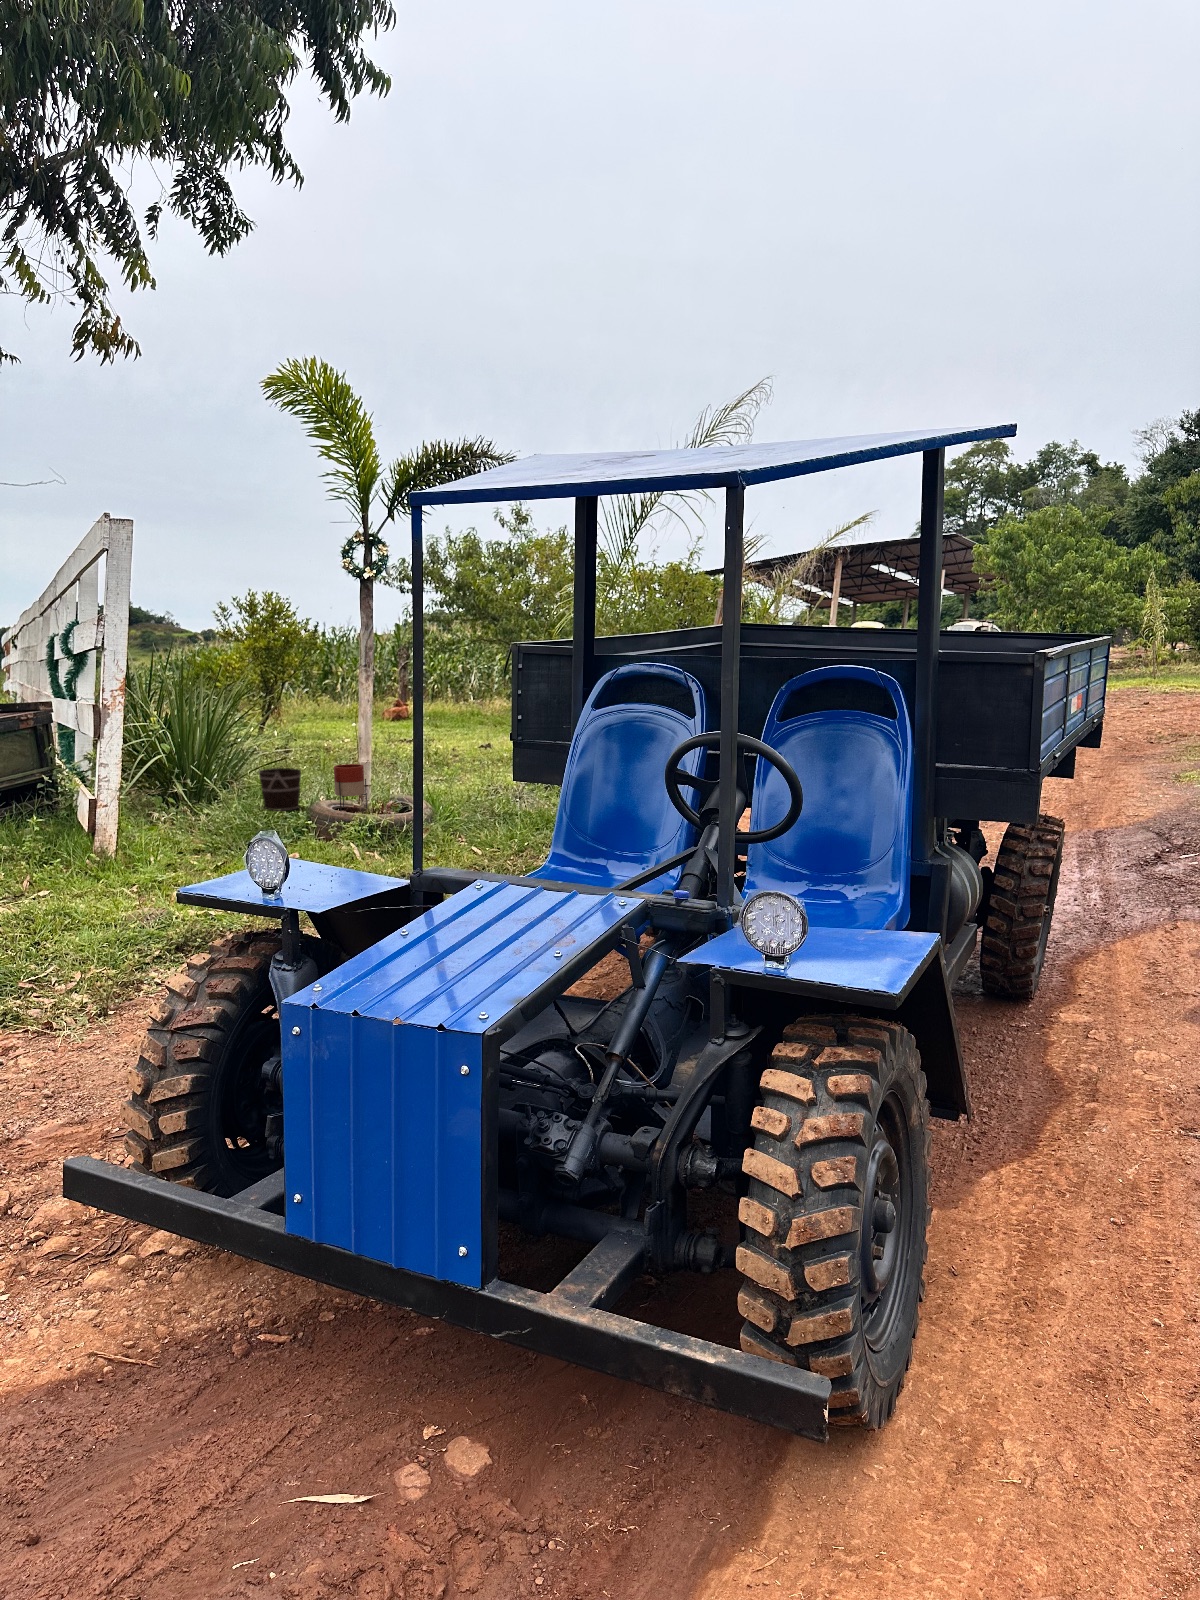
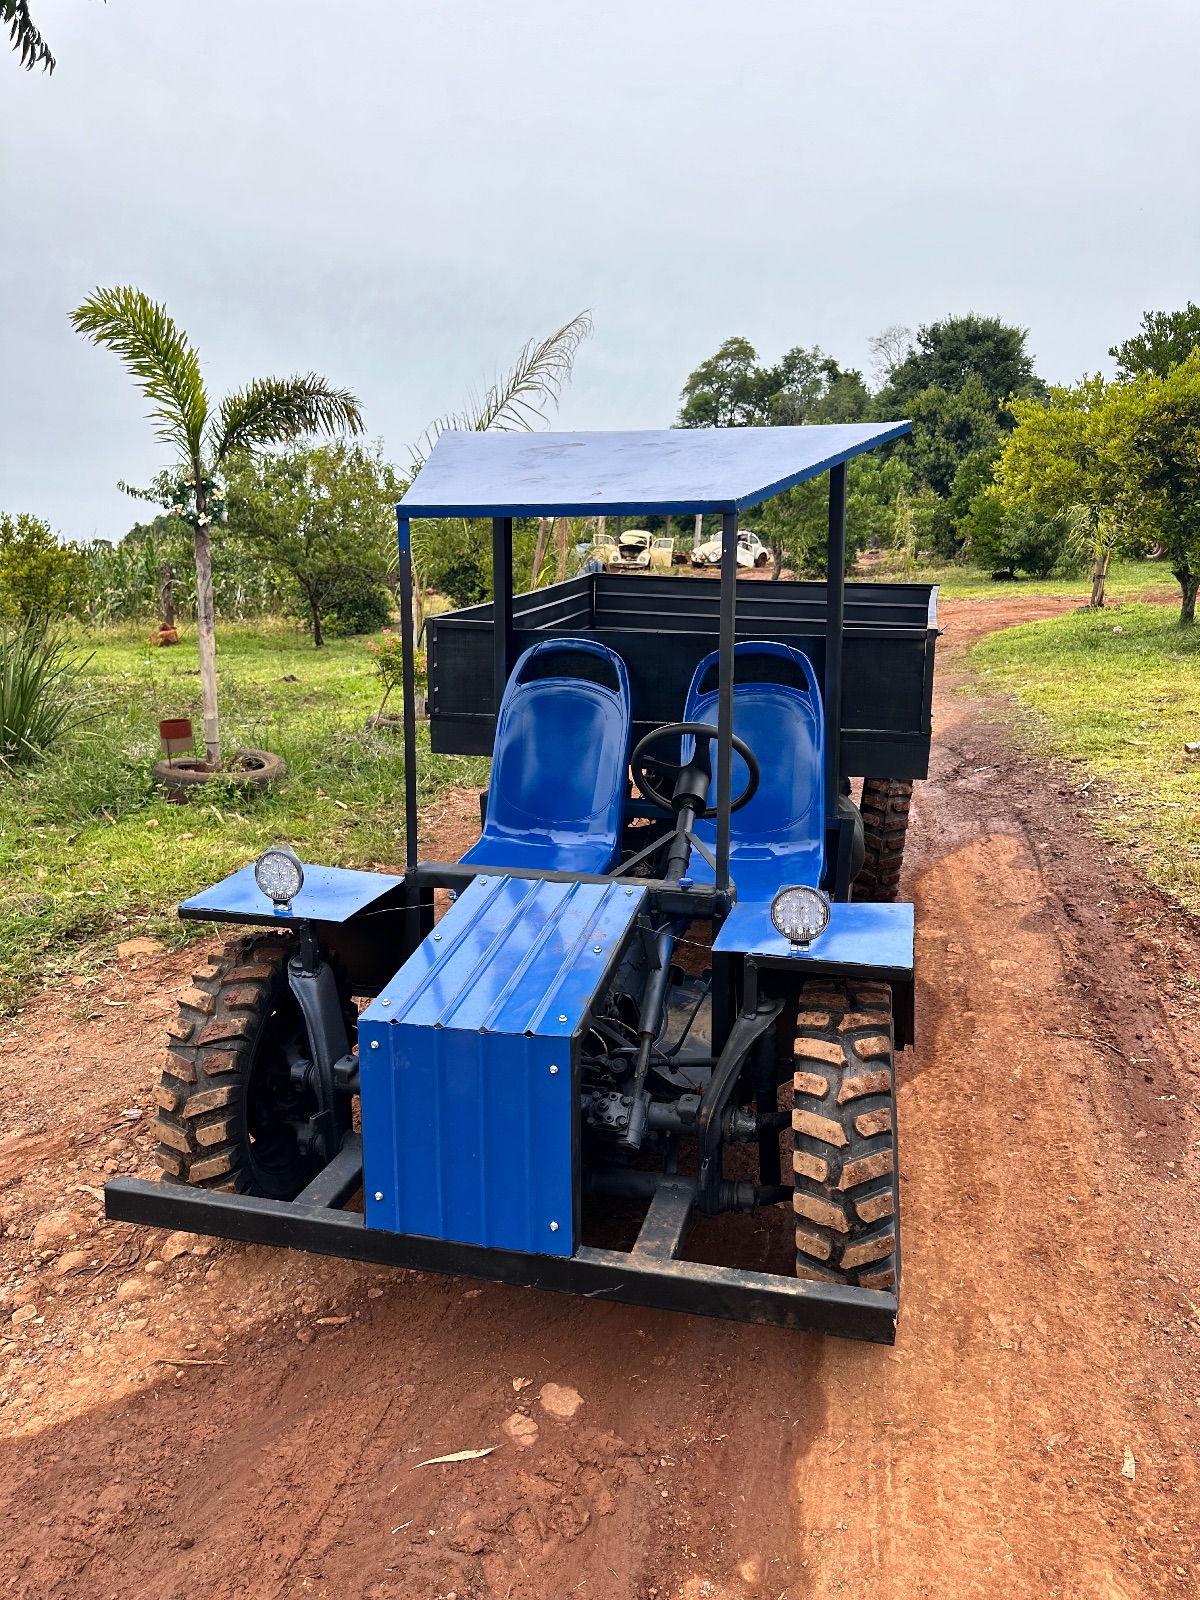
bucket: present [259,766,301,810] -> none [75,724,124,772]

